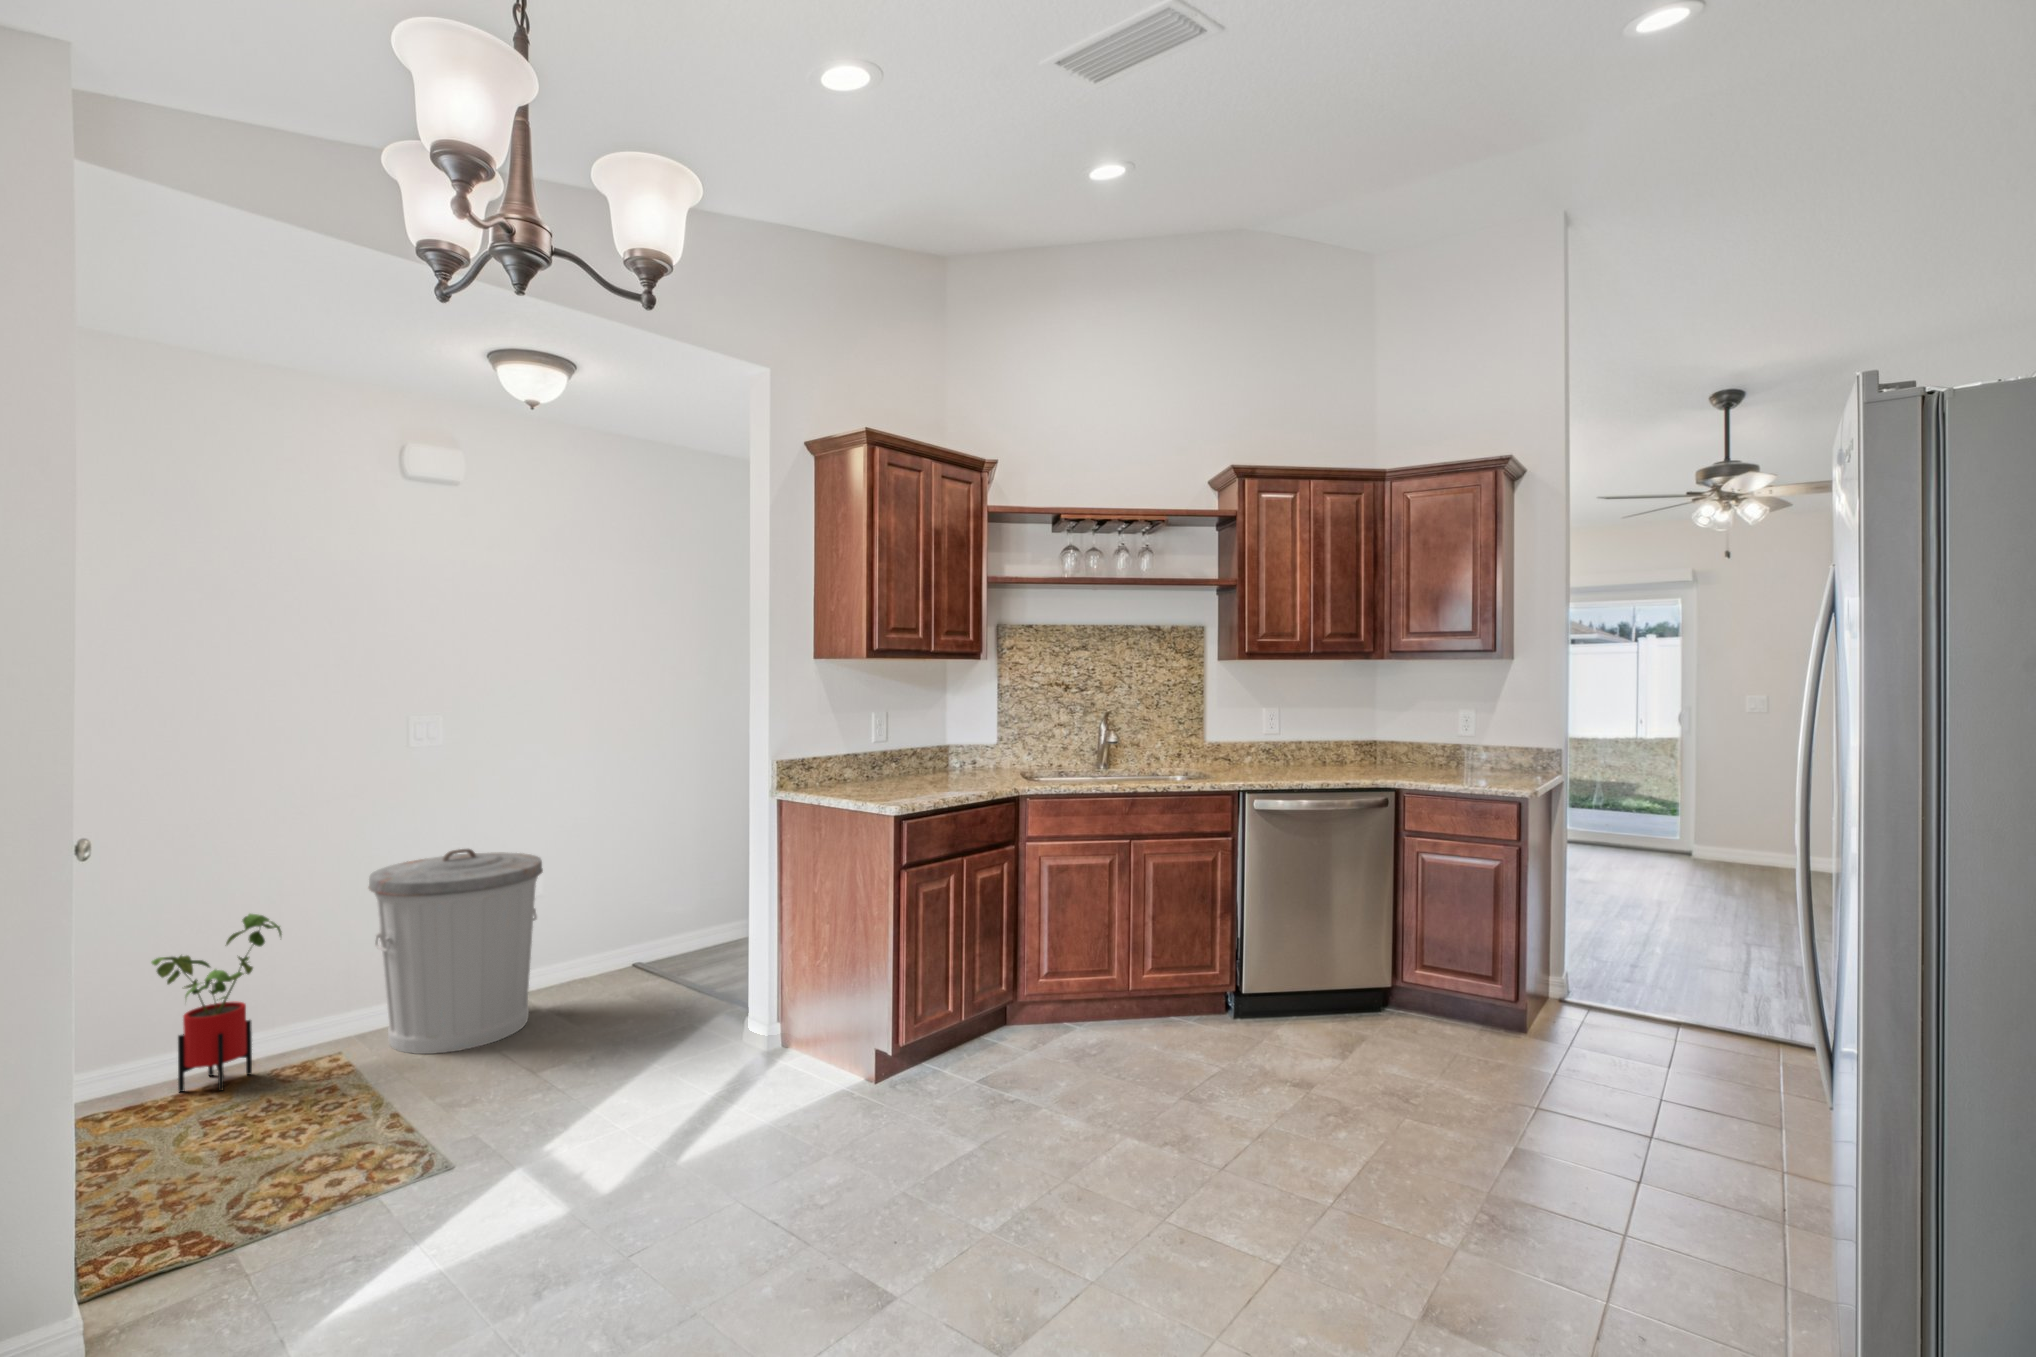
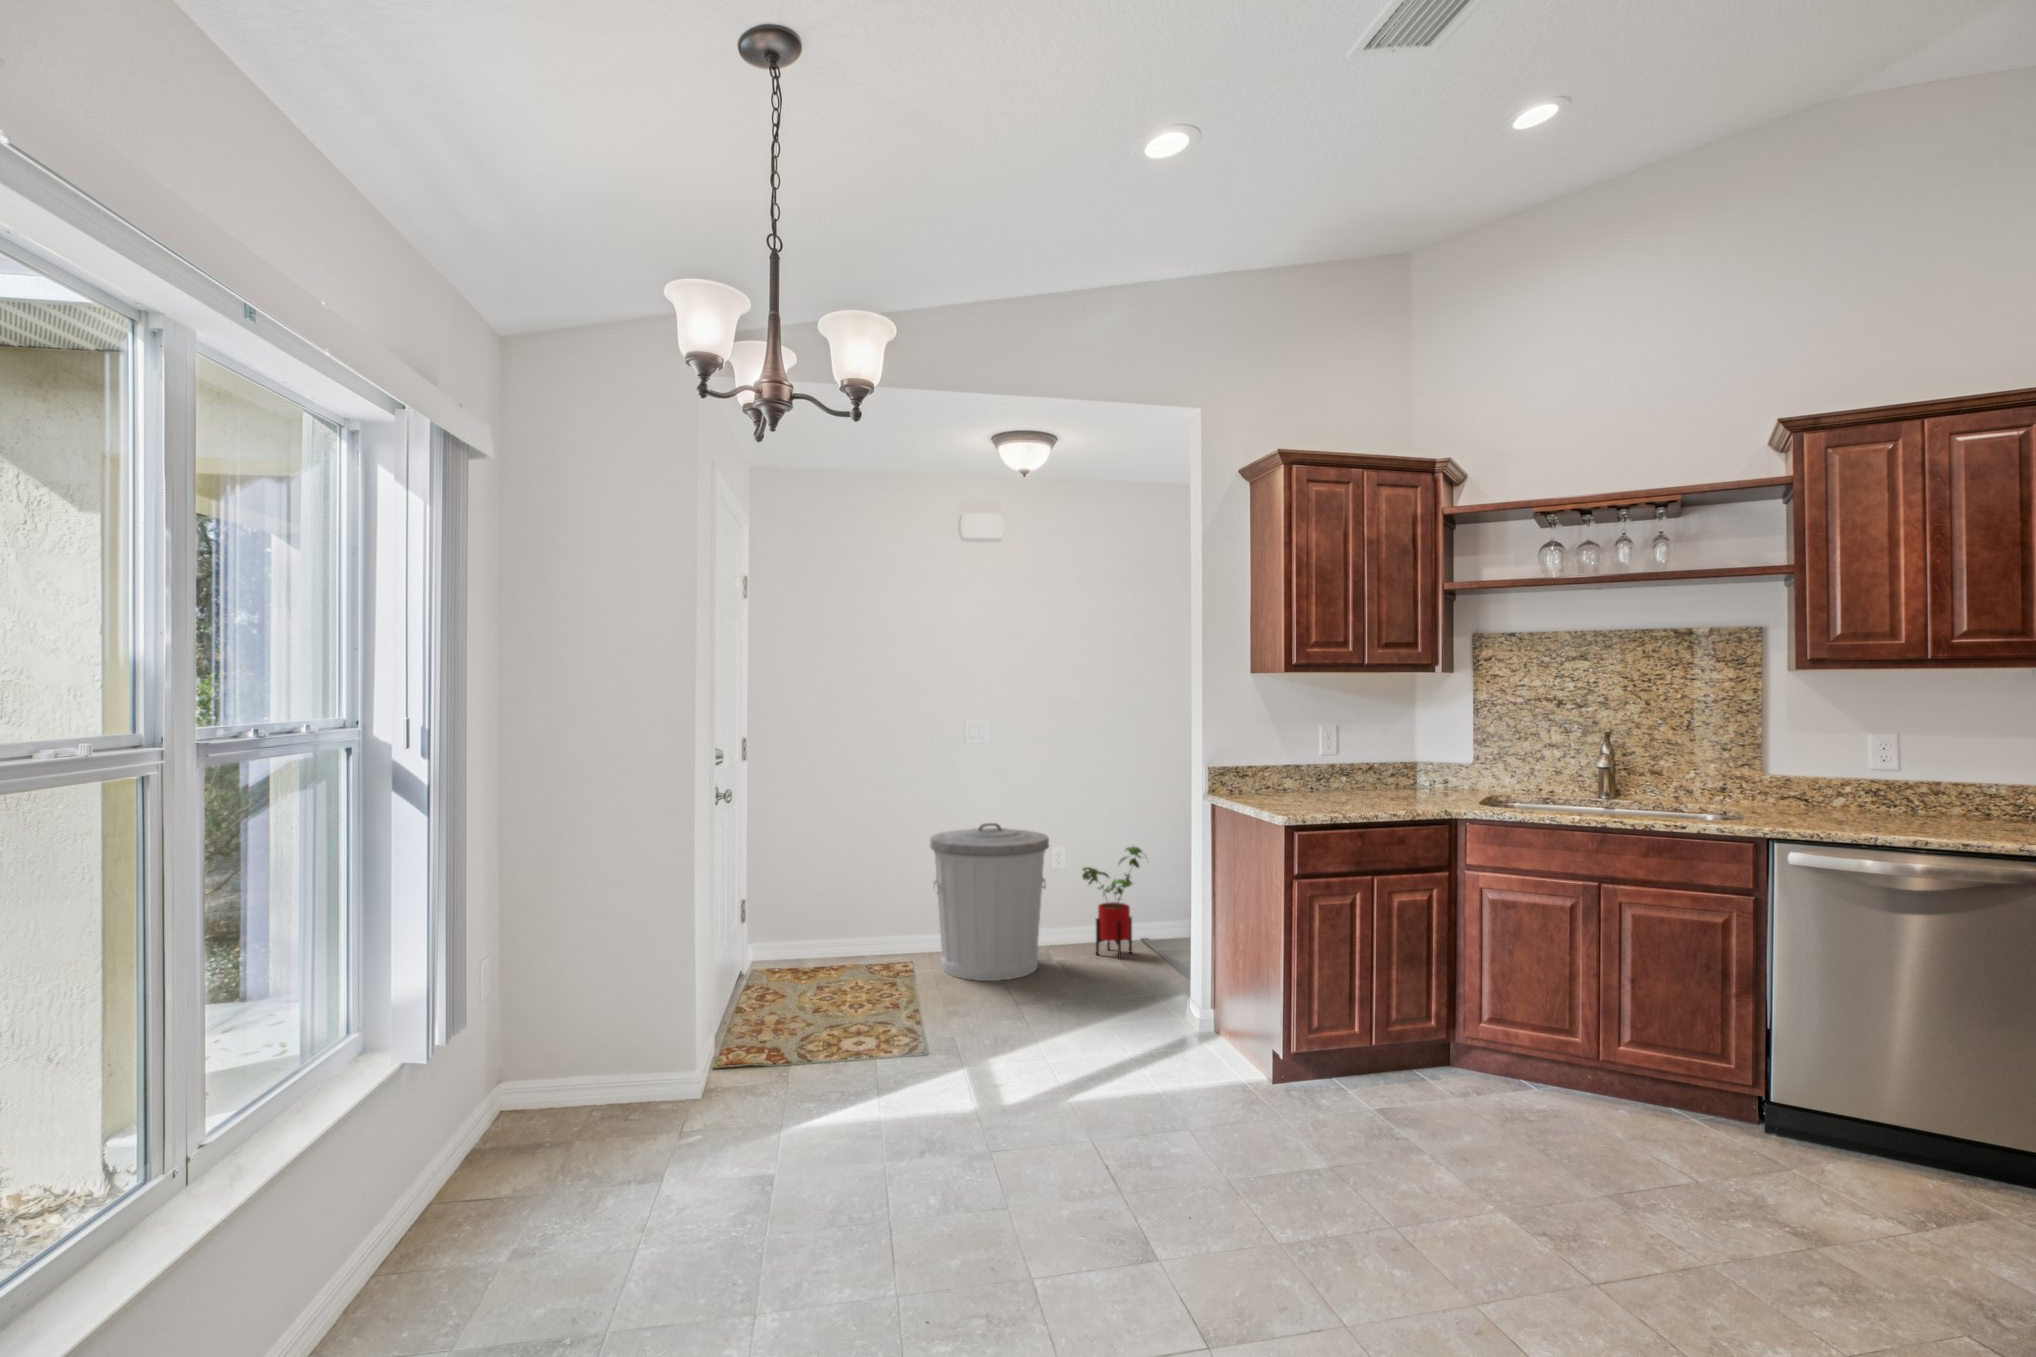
house plant: present [152,914,282,1092] -> present [1083,846,1142,958]

